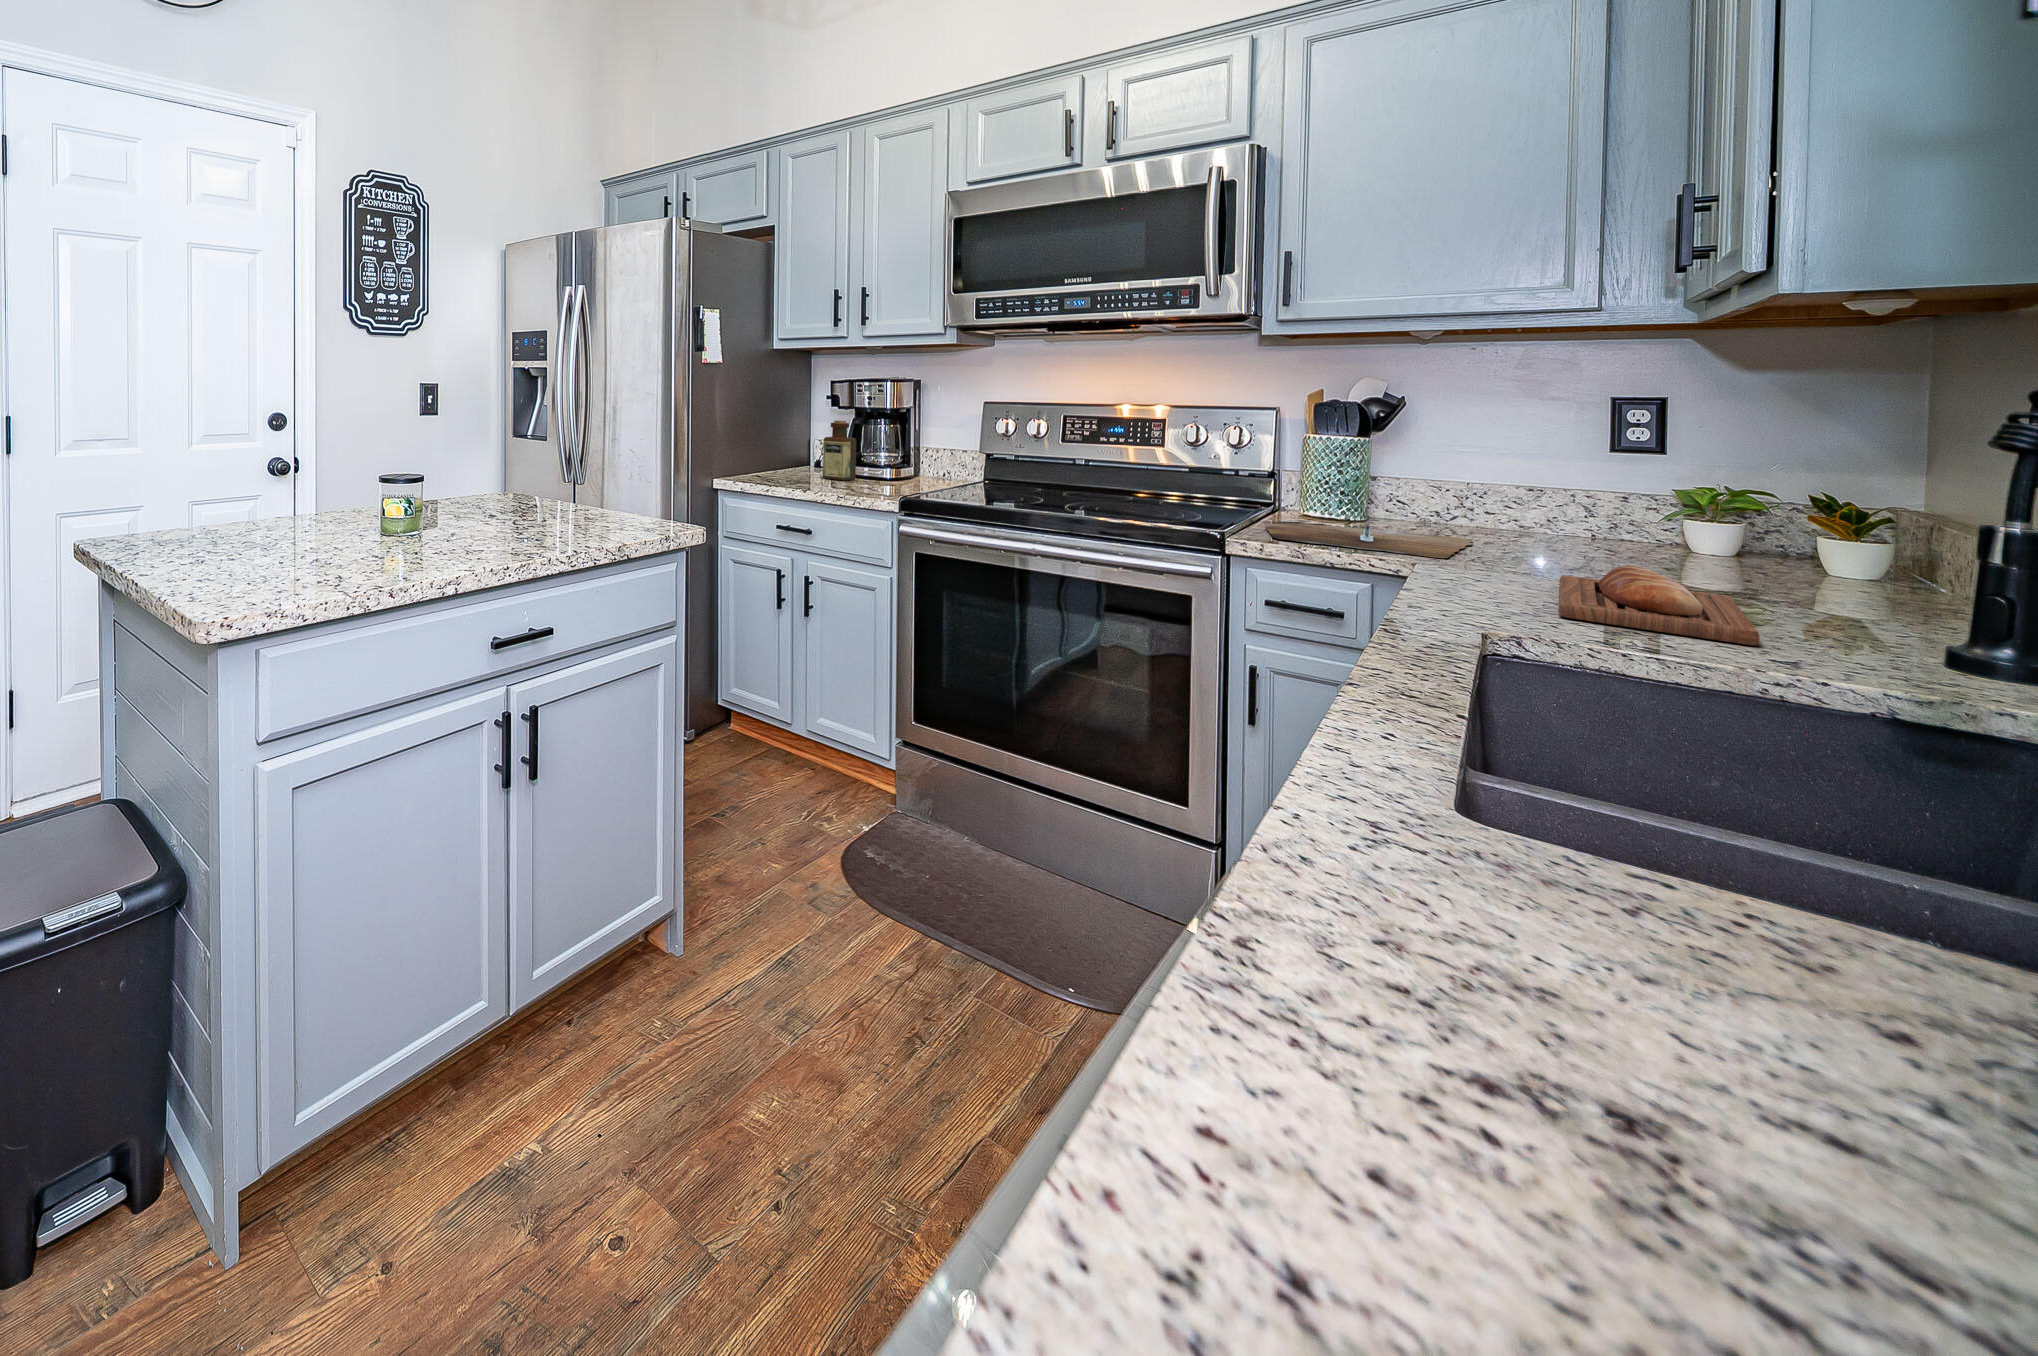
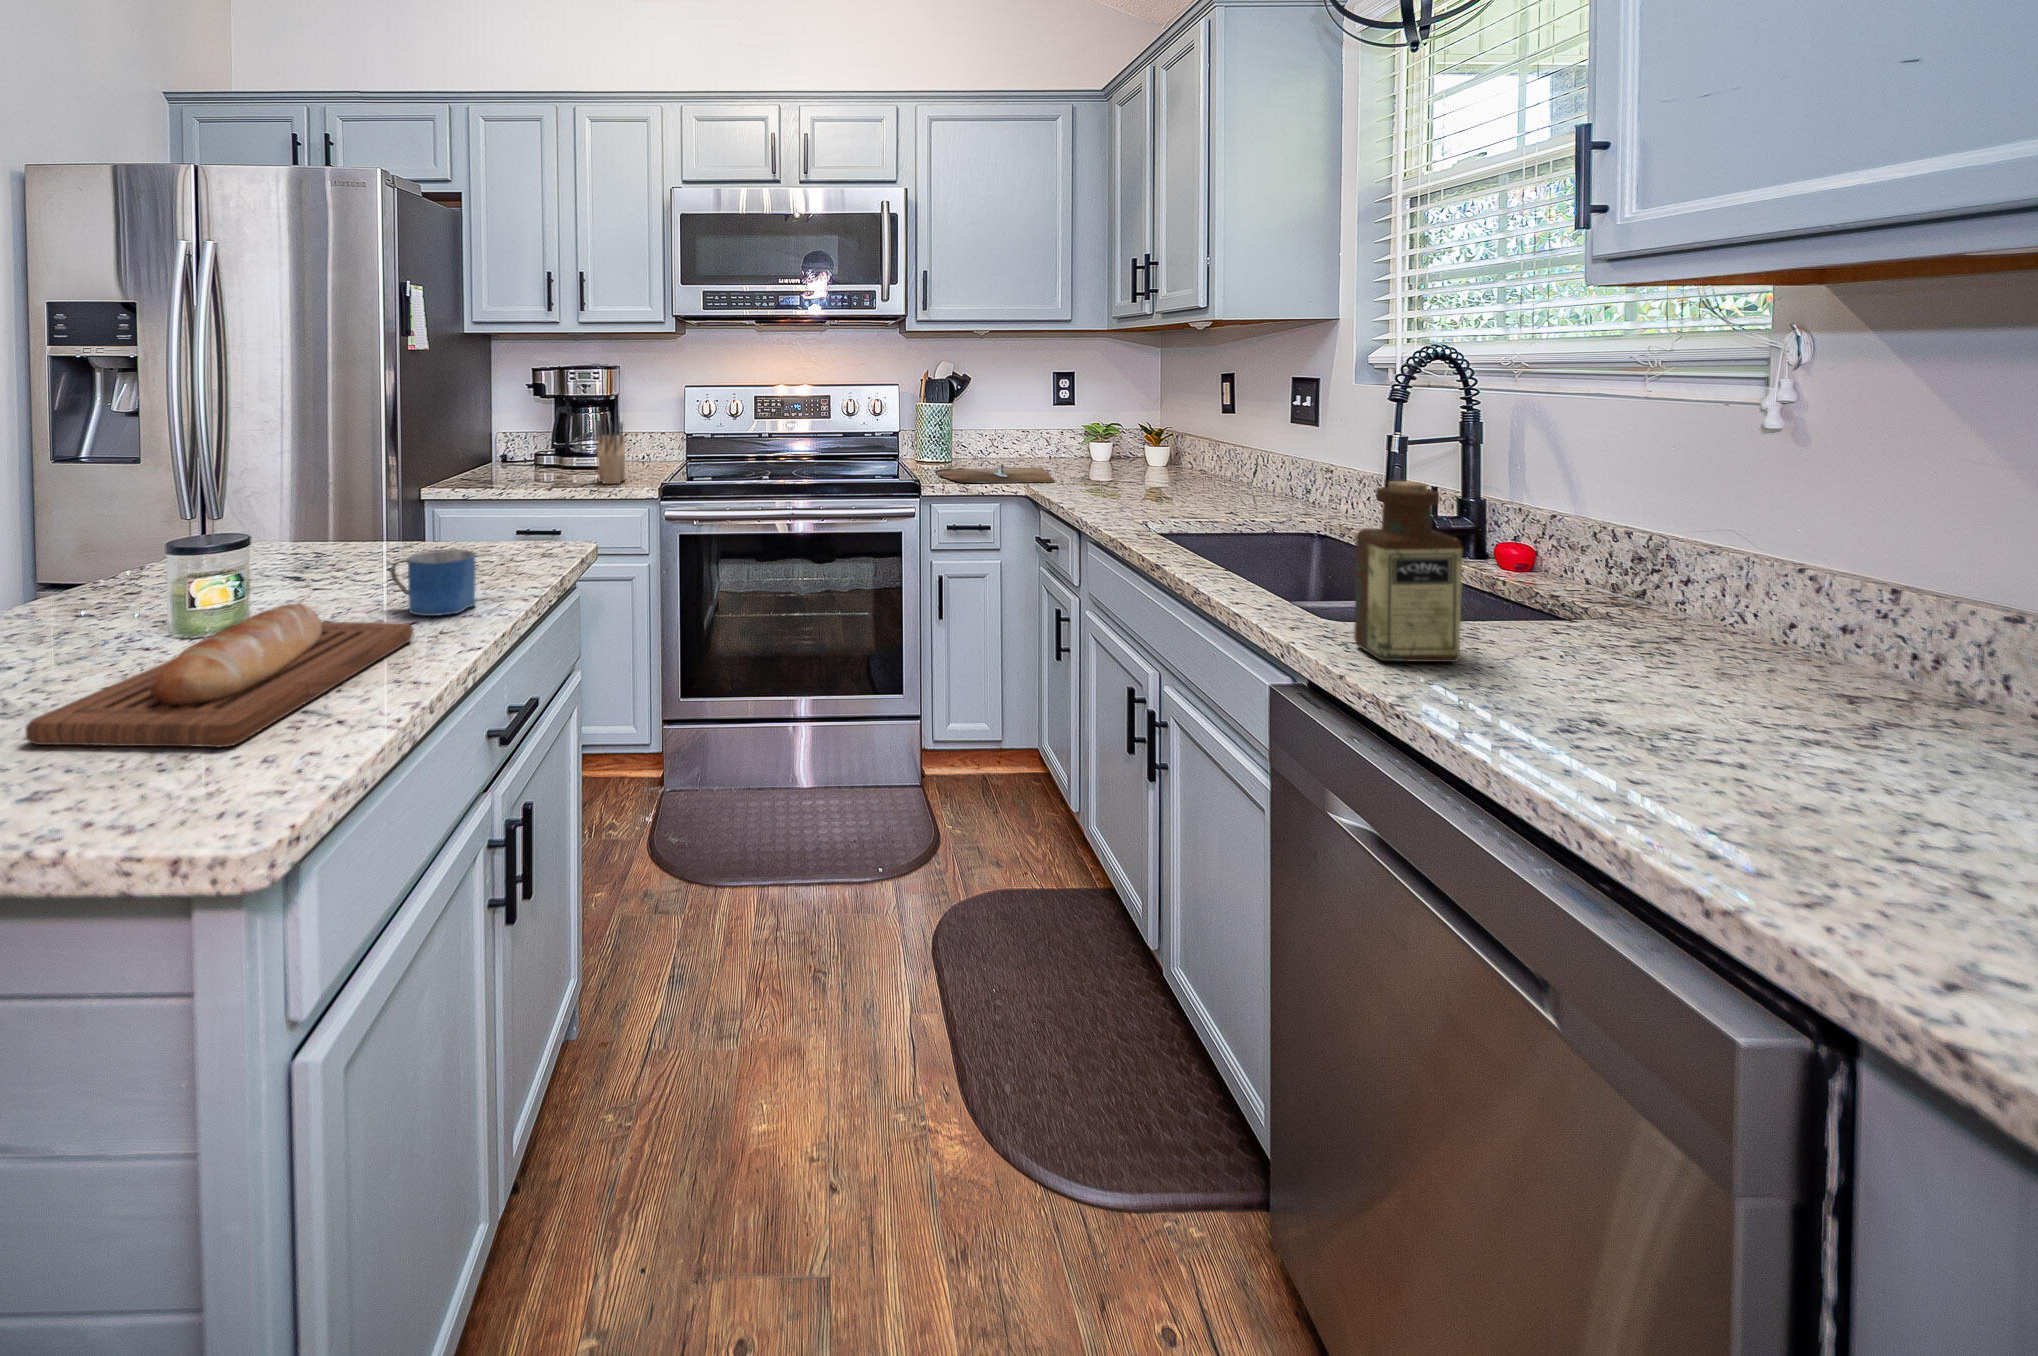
bottle: present [823,420,856,481] -> present [1354,481,1463,662]
knife block: none [857,431,898,491] -> present [597,421,625,484]
mug: none [495,508,543,555] -> present [391,549,476,616]
bread loaf: present [1558,566,1759,645] -> present [25,603,413,747]

